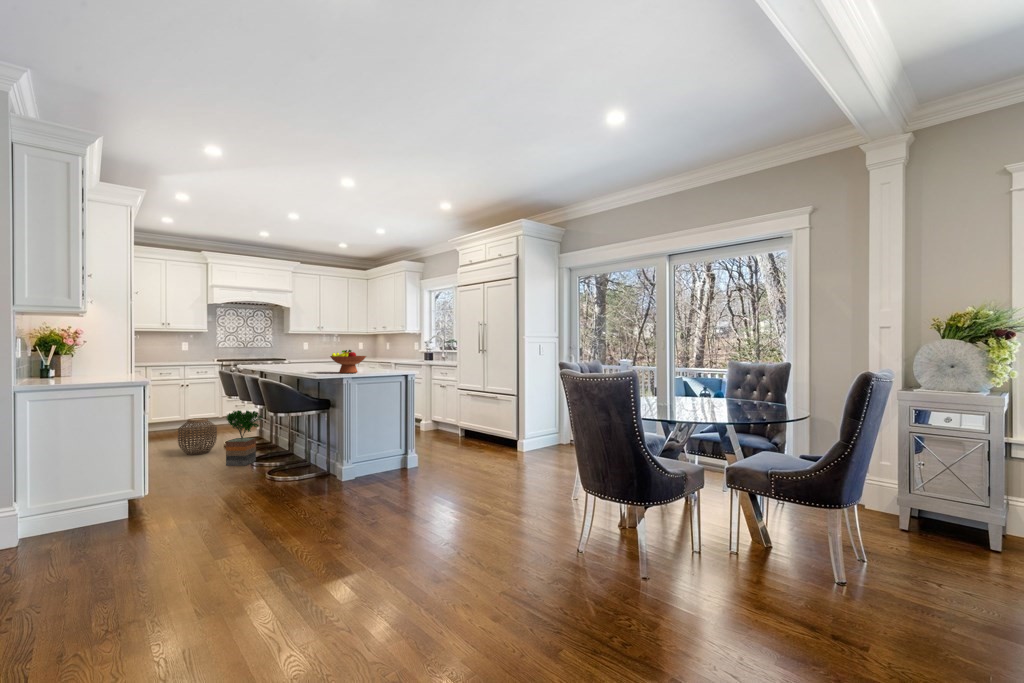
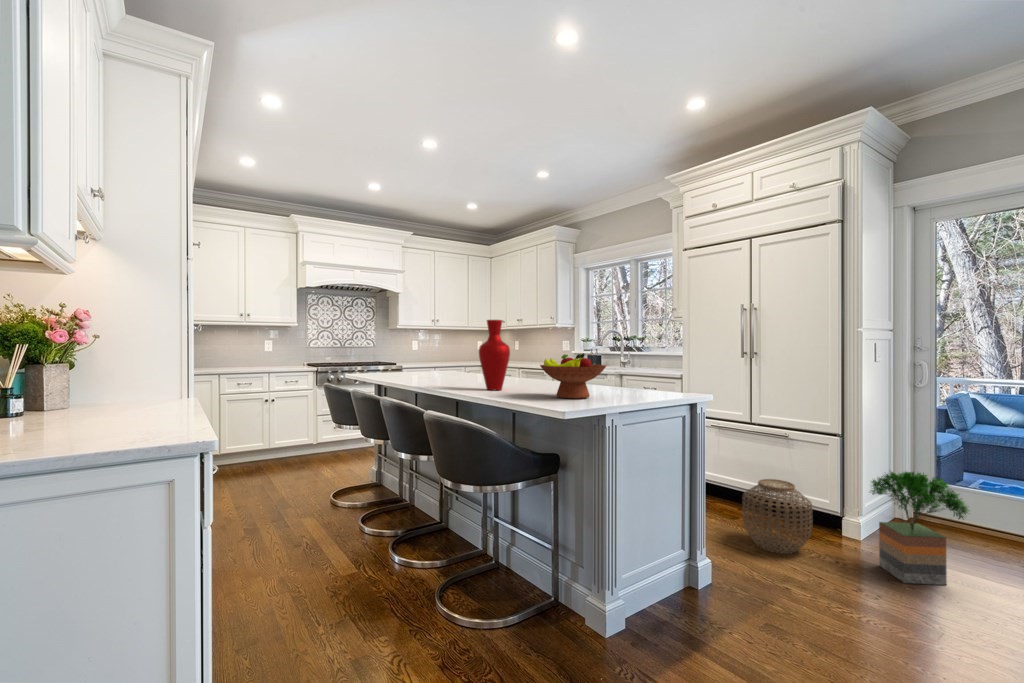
vase: none [305,331,324,371] -> present [479,320,510,390]
potted tree: present [226,410,262,466] -> present [871,472,969,585]
woven basket: present [178,418,217,455] -> present [742,479,812,554]

